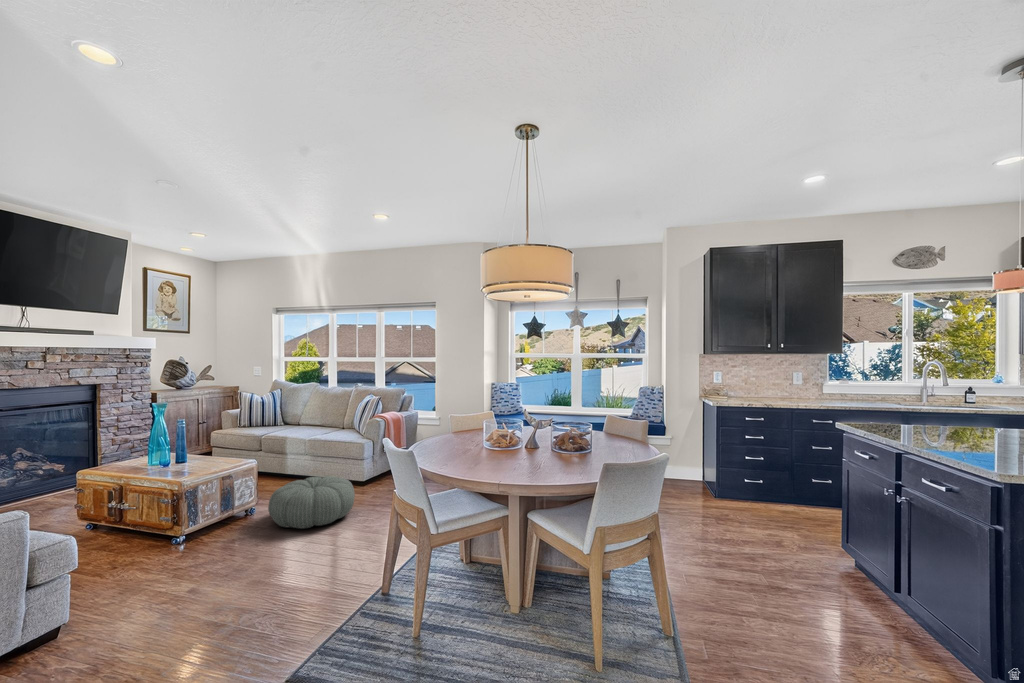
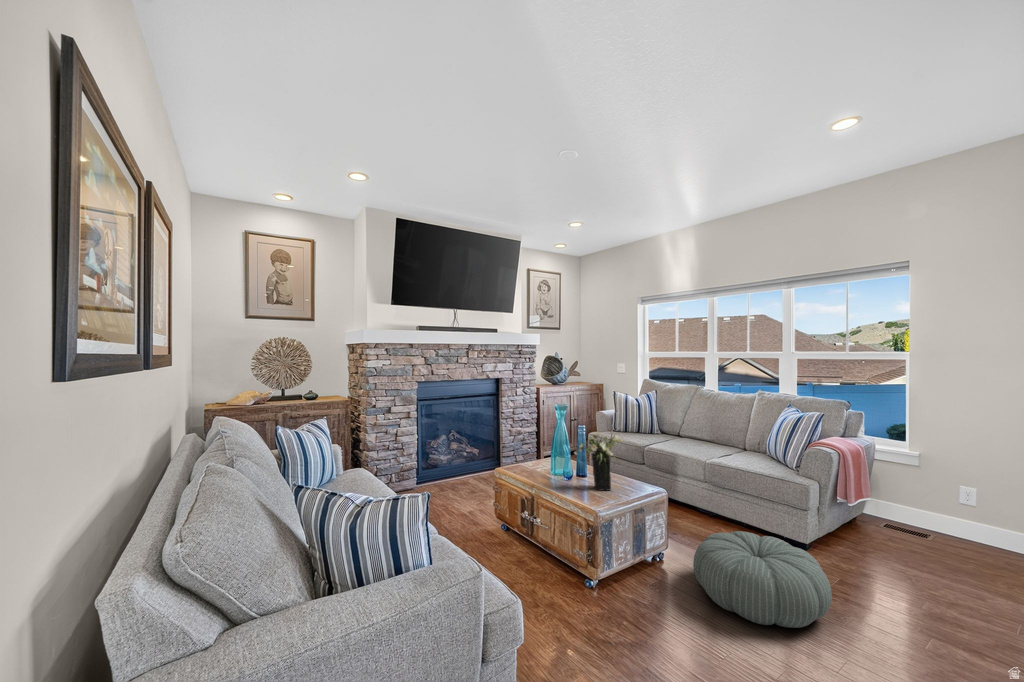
flower arrangement: none [167,419,219,469] -> present [574,433,623,490]

